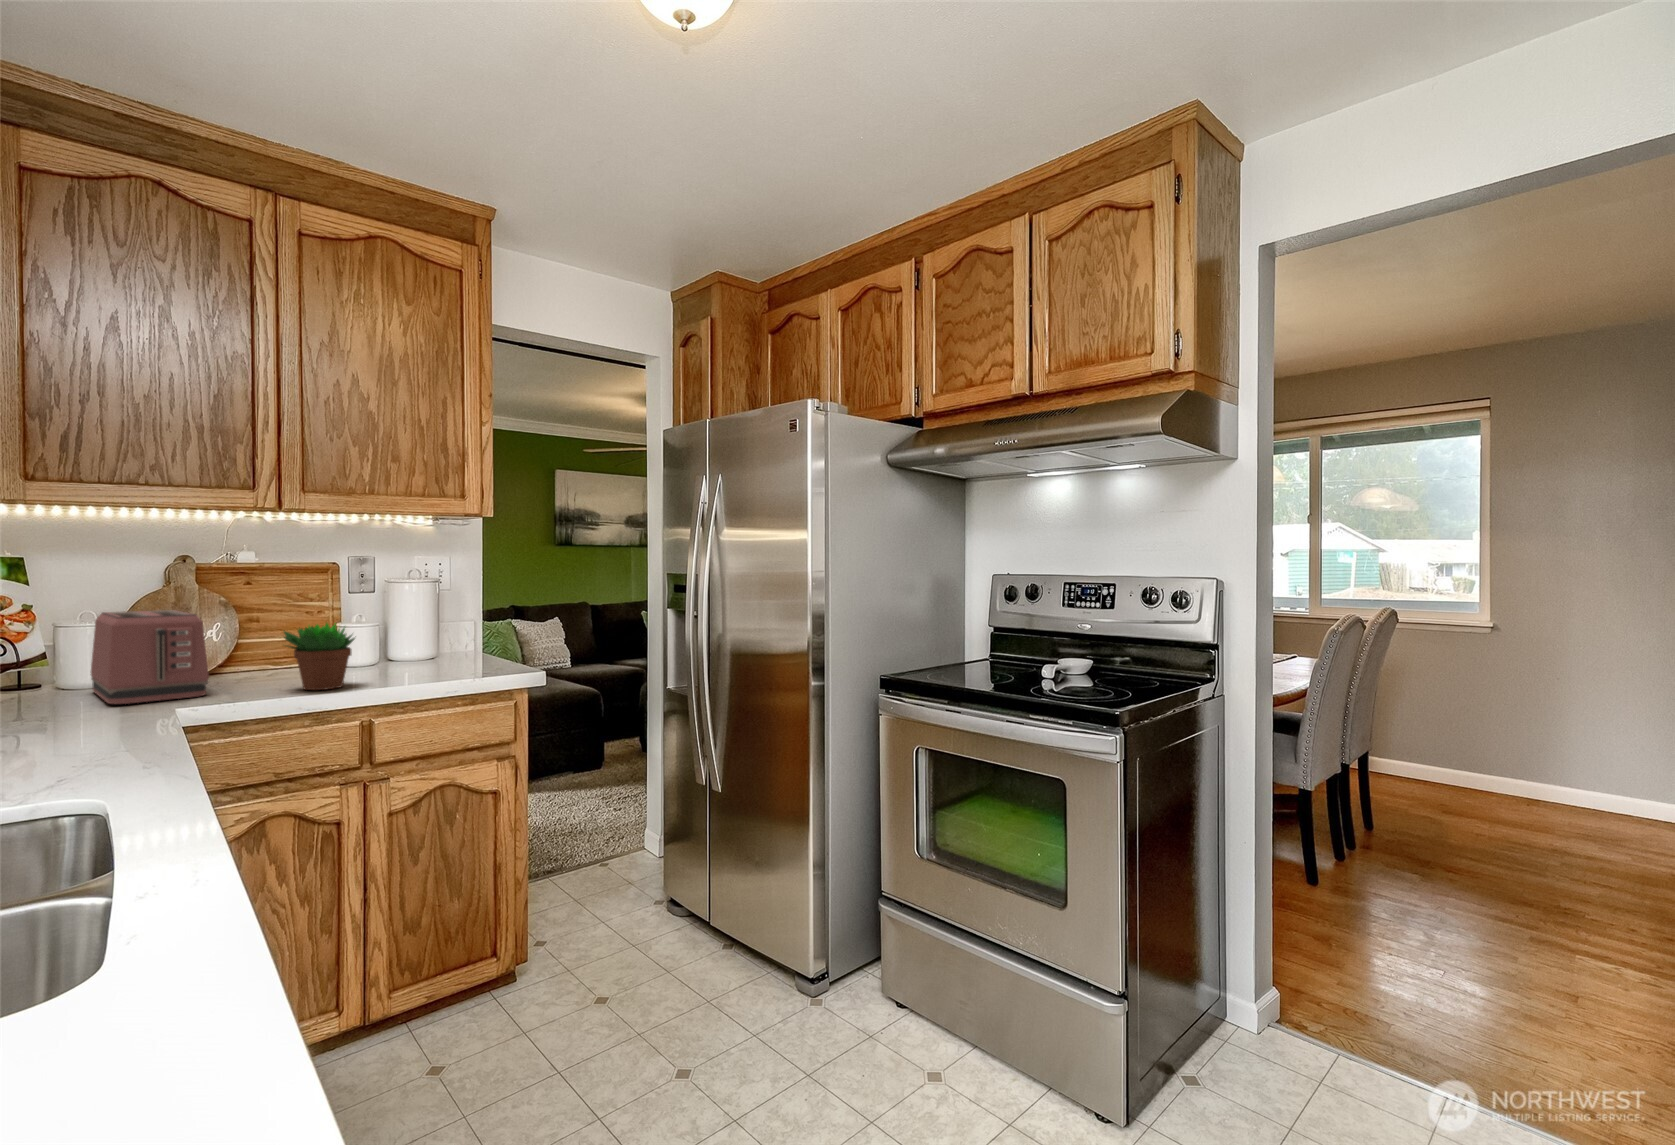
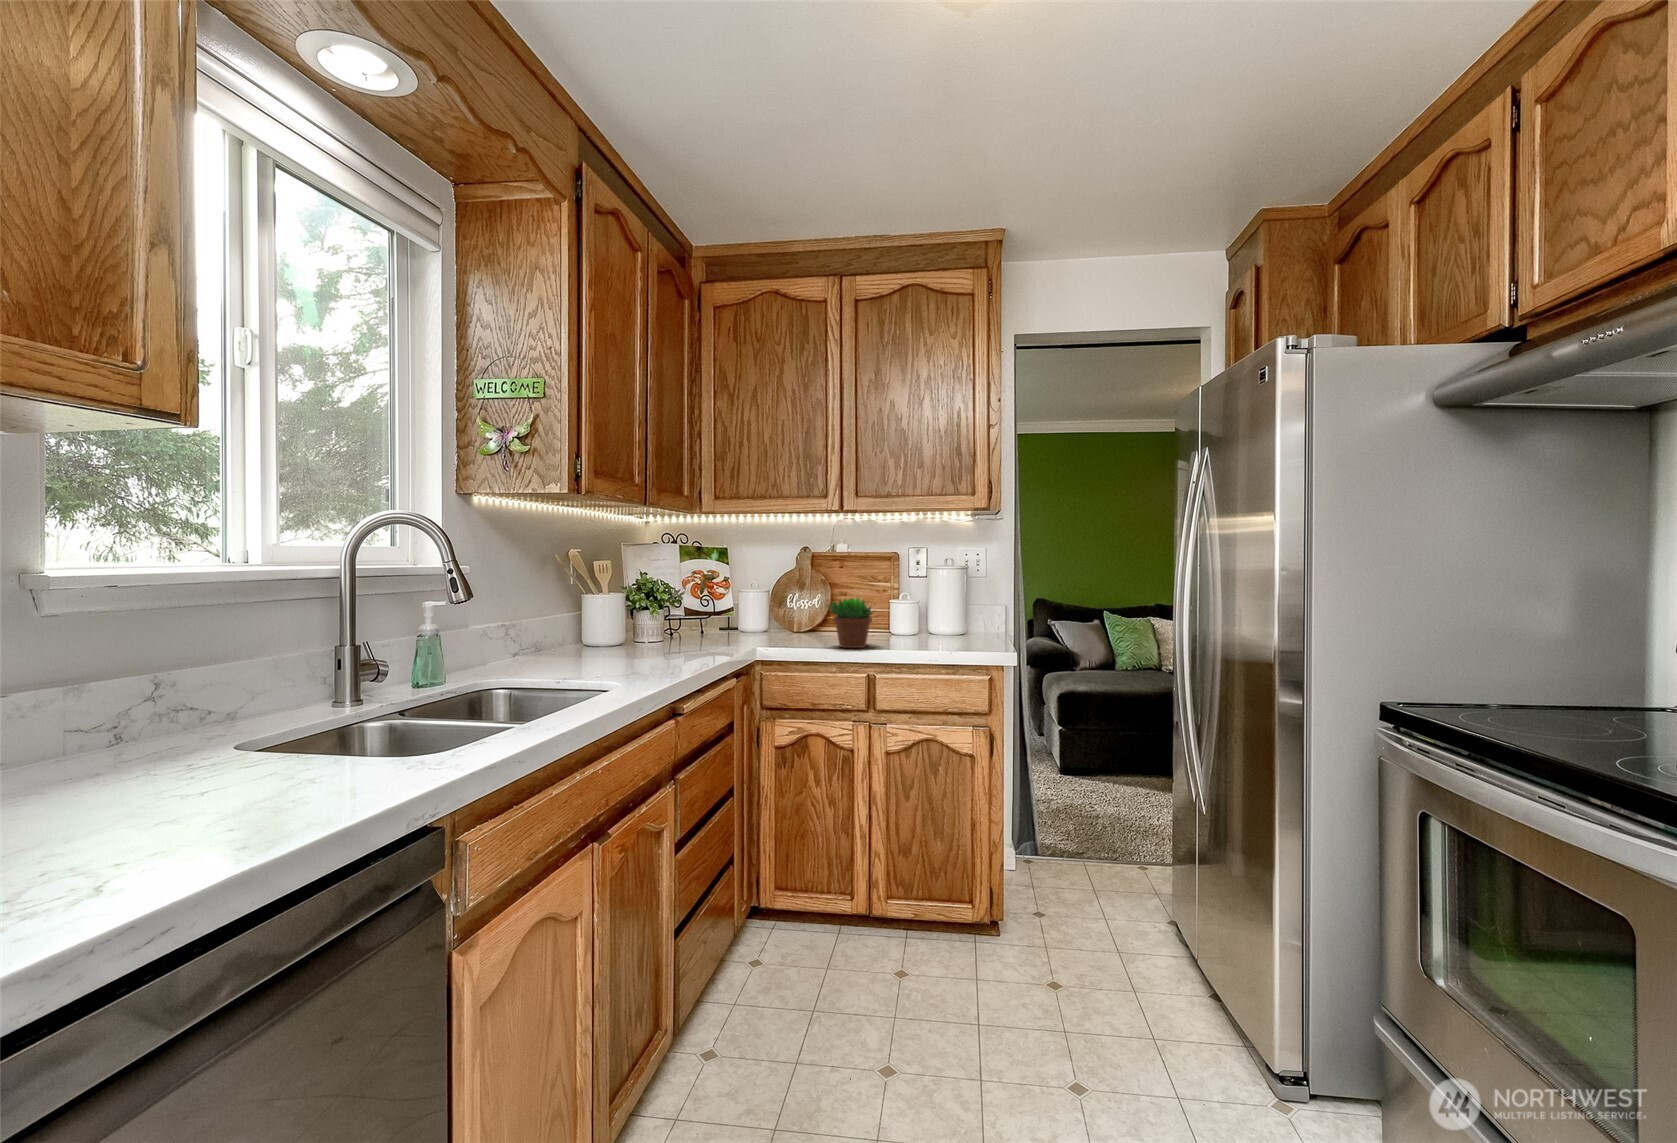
toaster: present [91,610,209,704] -> none [739,584,801,644]

